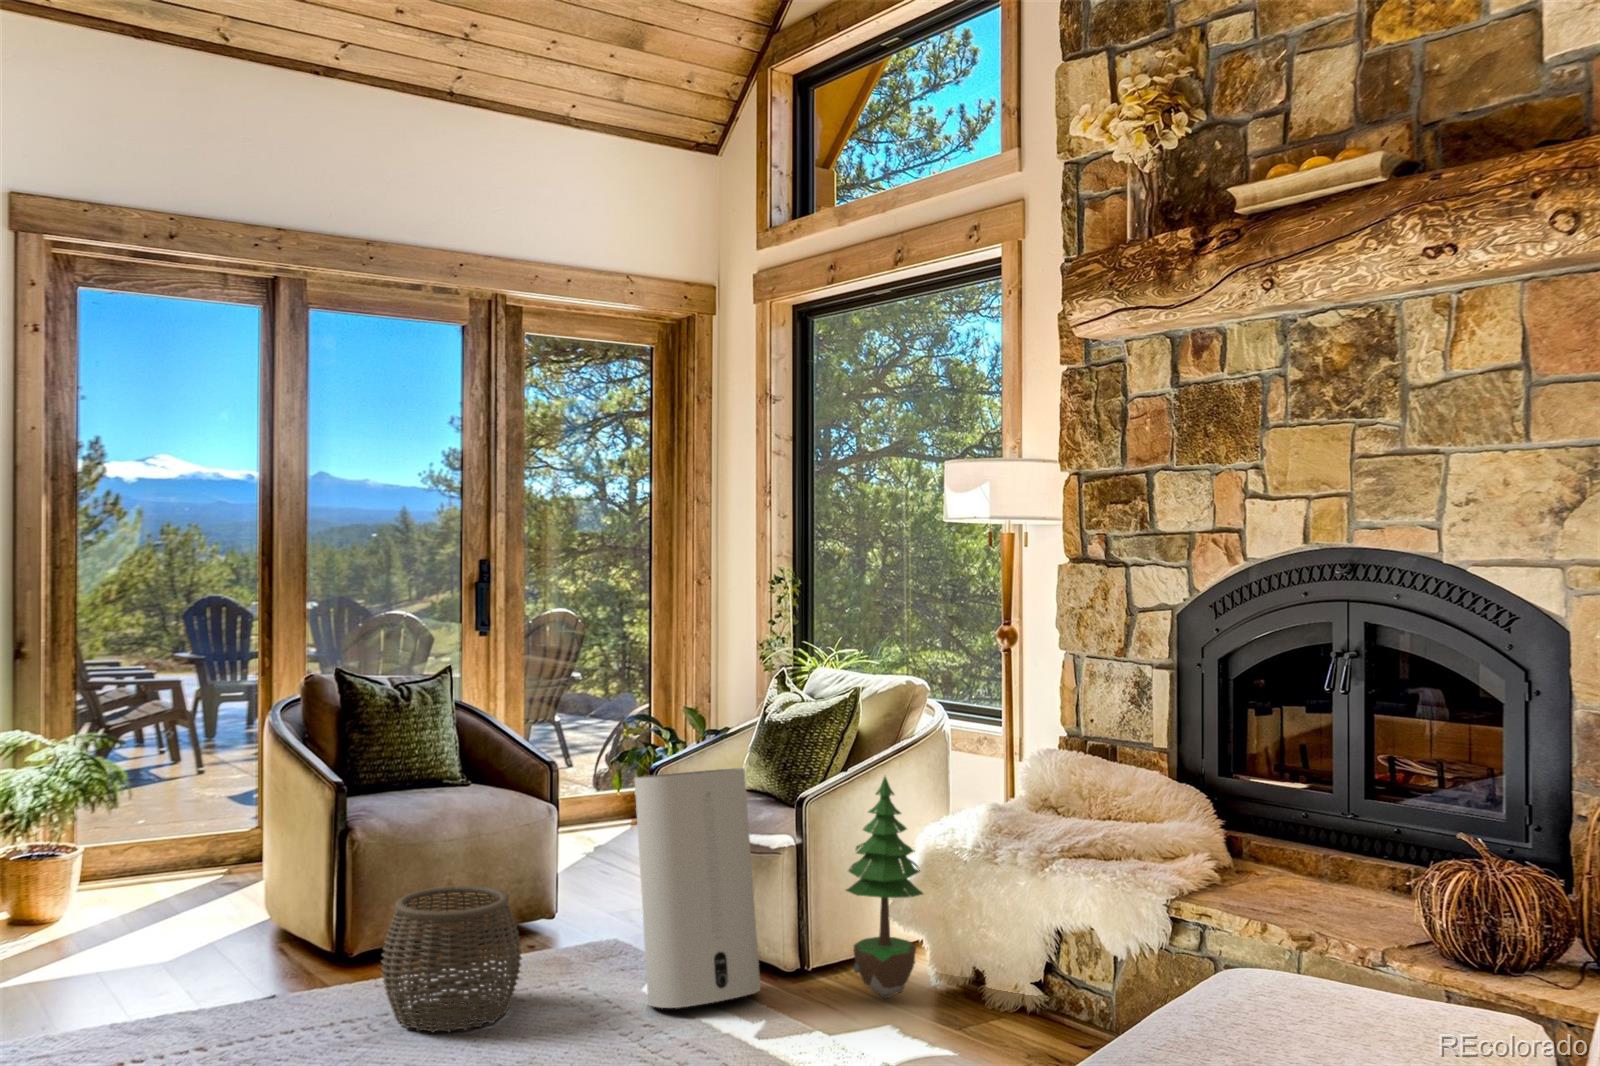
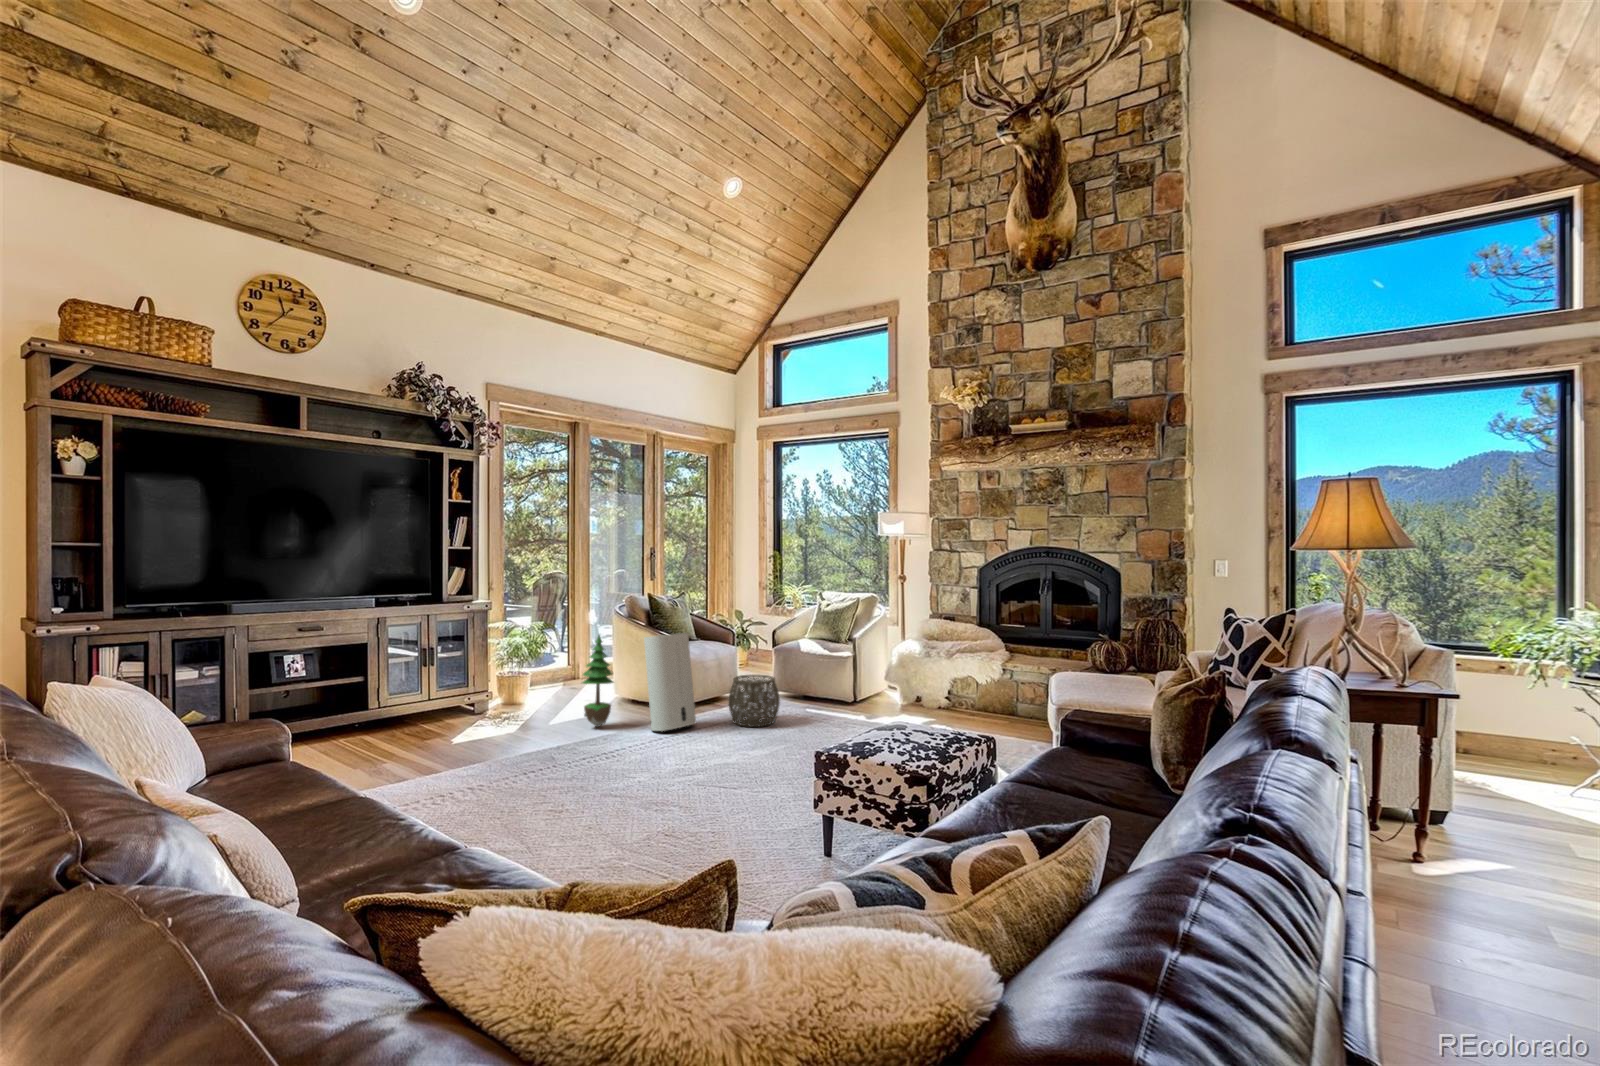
air purifier: present [635,768,760,1008] -> present [644,633,696,731]
potted tree: present [846,777,923,999] -> present [583,636,613,727]

